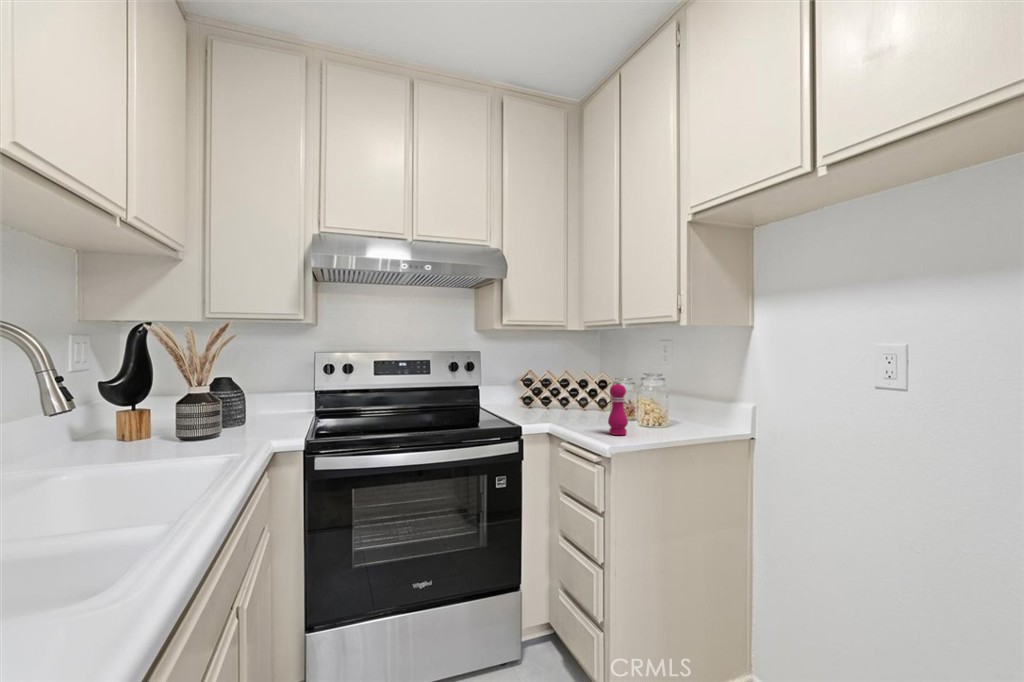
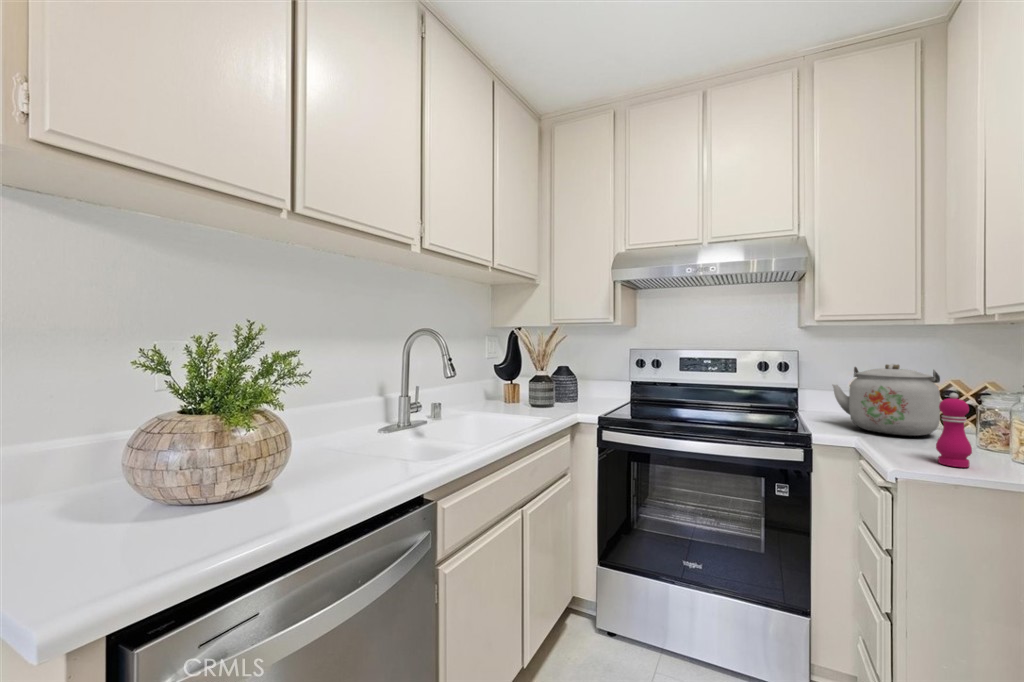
kettle: none [516,360,585,418] -> present [832,364,940,436]

